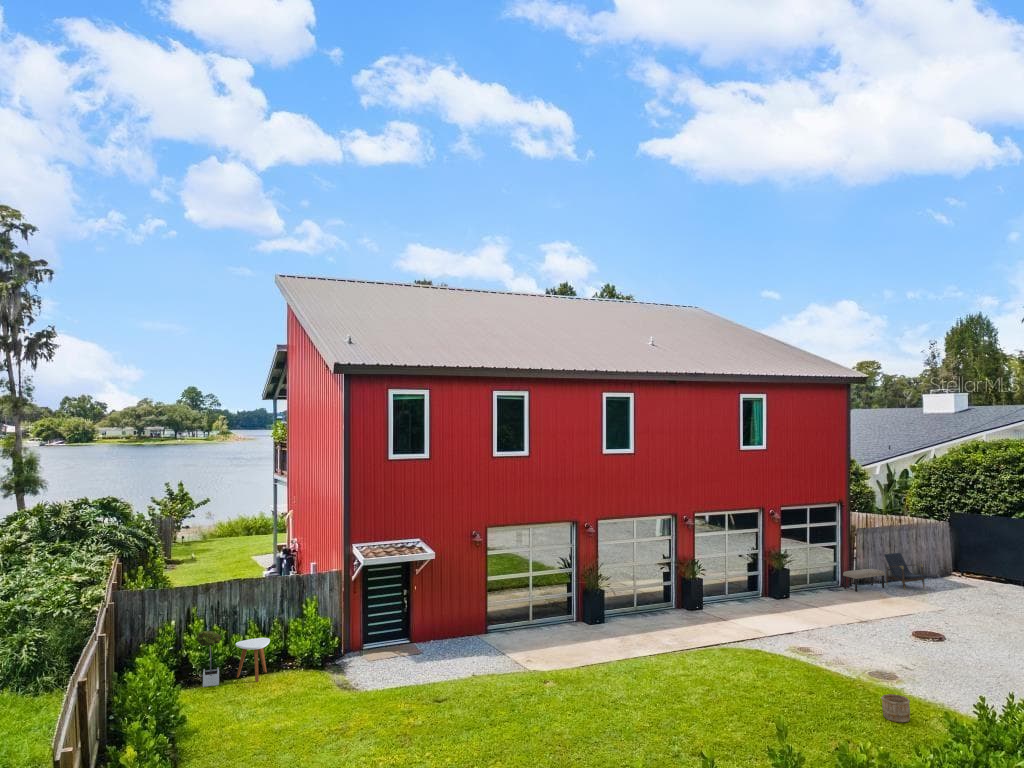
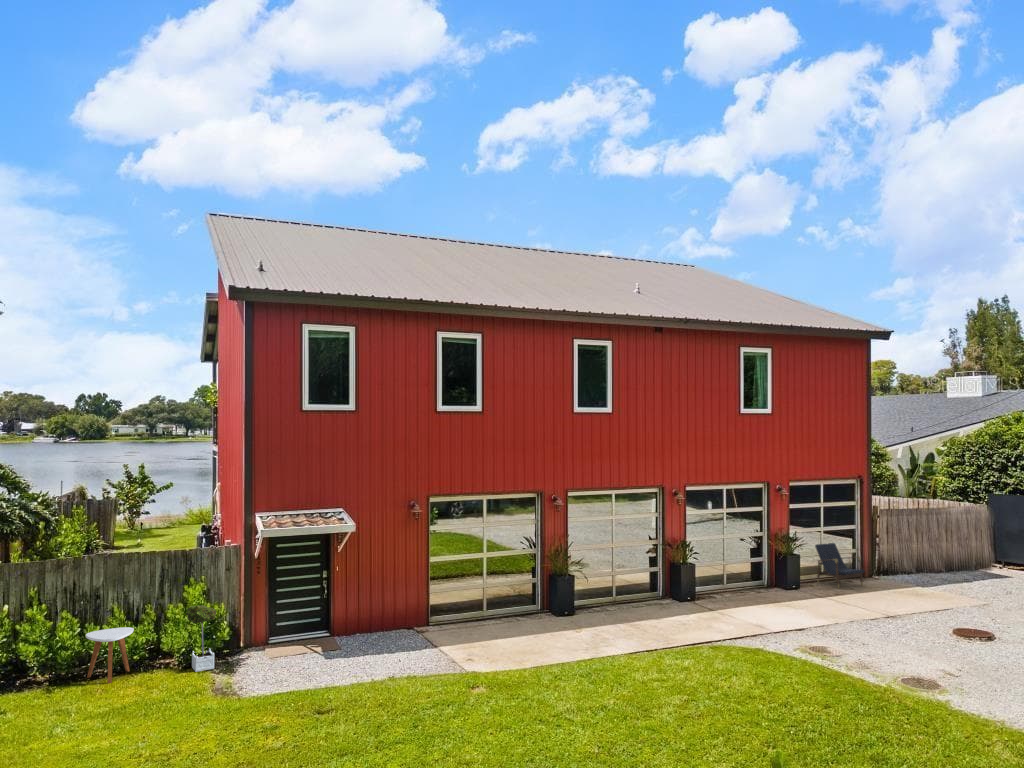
lounge chair: present [884,553,926,590] -> present [815,543,865,588]
bench: present [843,569,885,592] -> none [863,556,913,583]
potted tree: present [197,631,221,687] -> present [186,605,216,672]
wooden bucket: present [881,694,910,723] -> none [925,710,966,750]

